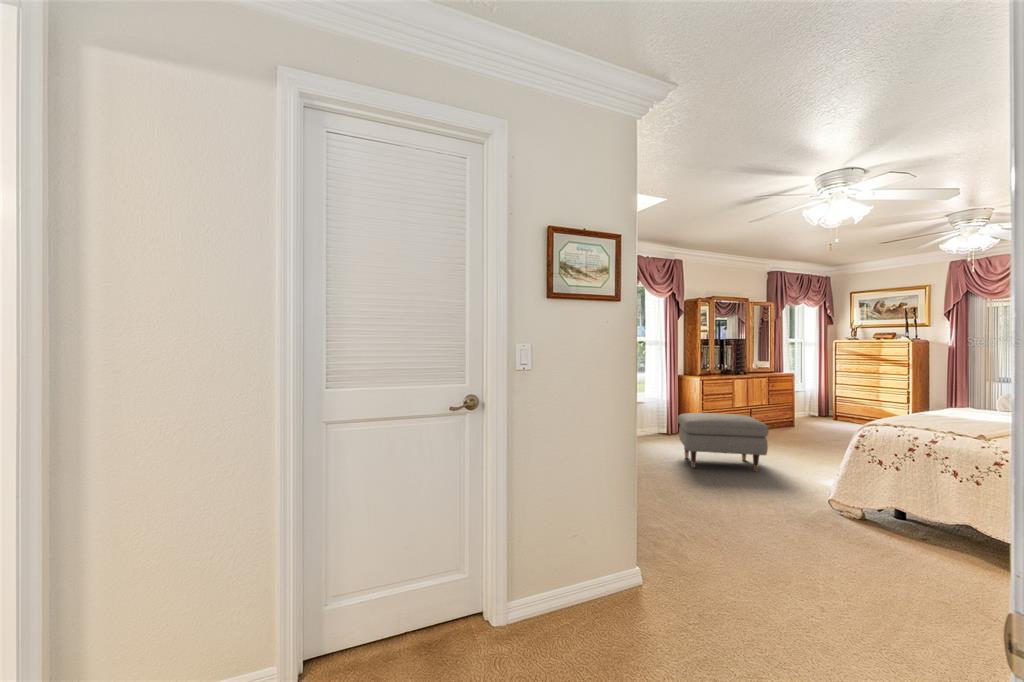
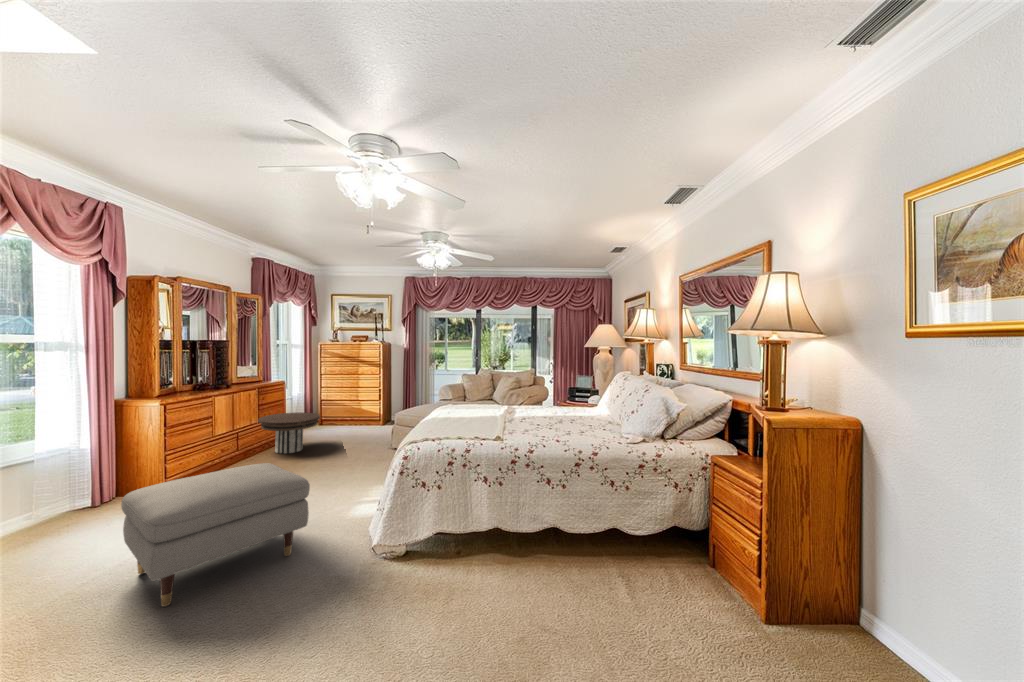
side table: none [767,402,819,434] -> present [258,412,320,454]

